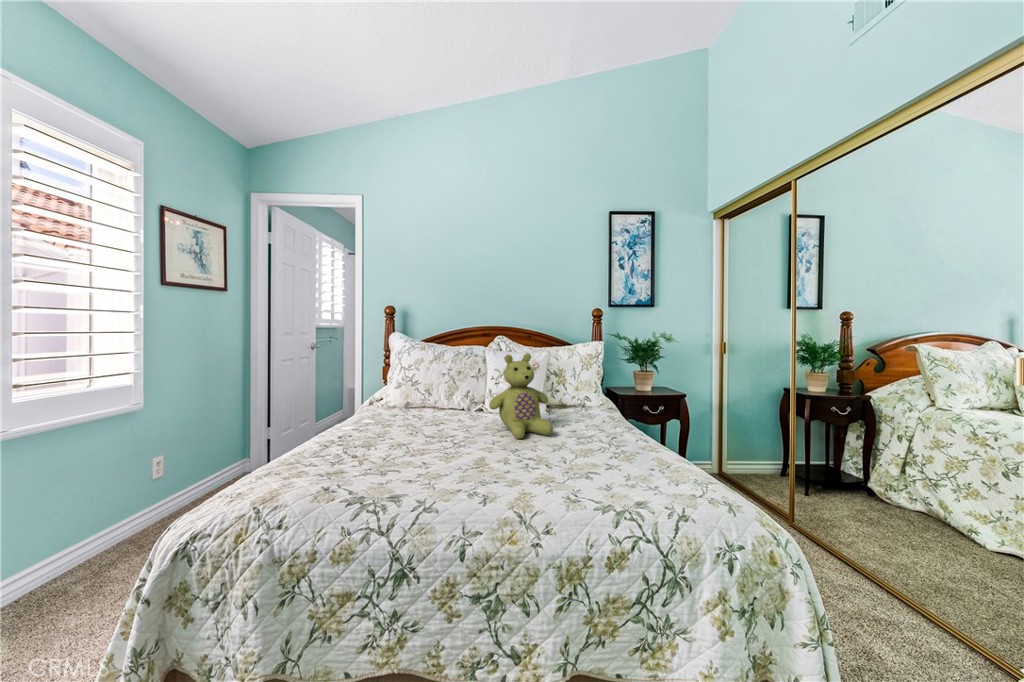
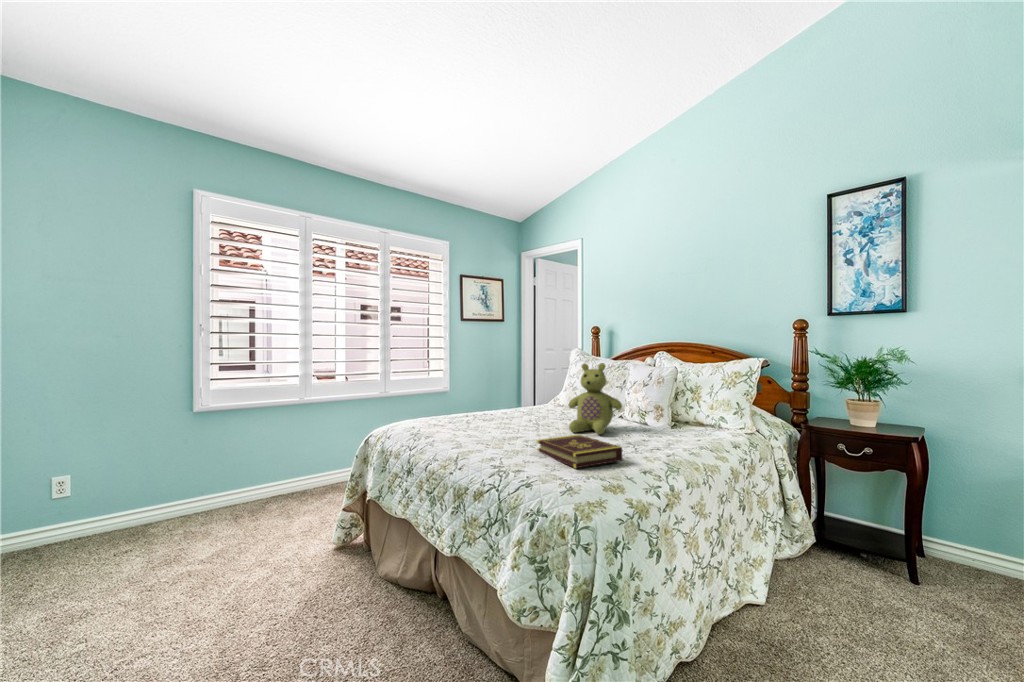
book: none [562,440,659,481] -> present [537,435,623,468]

